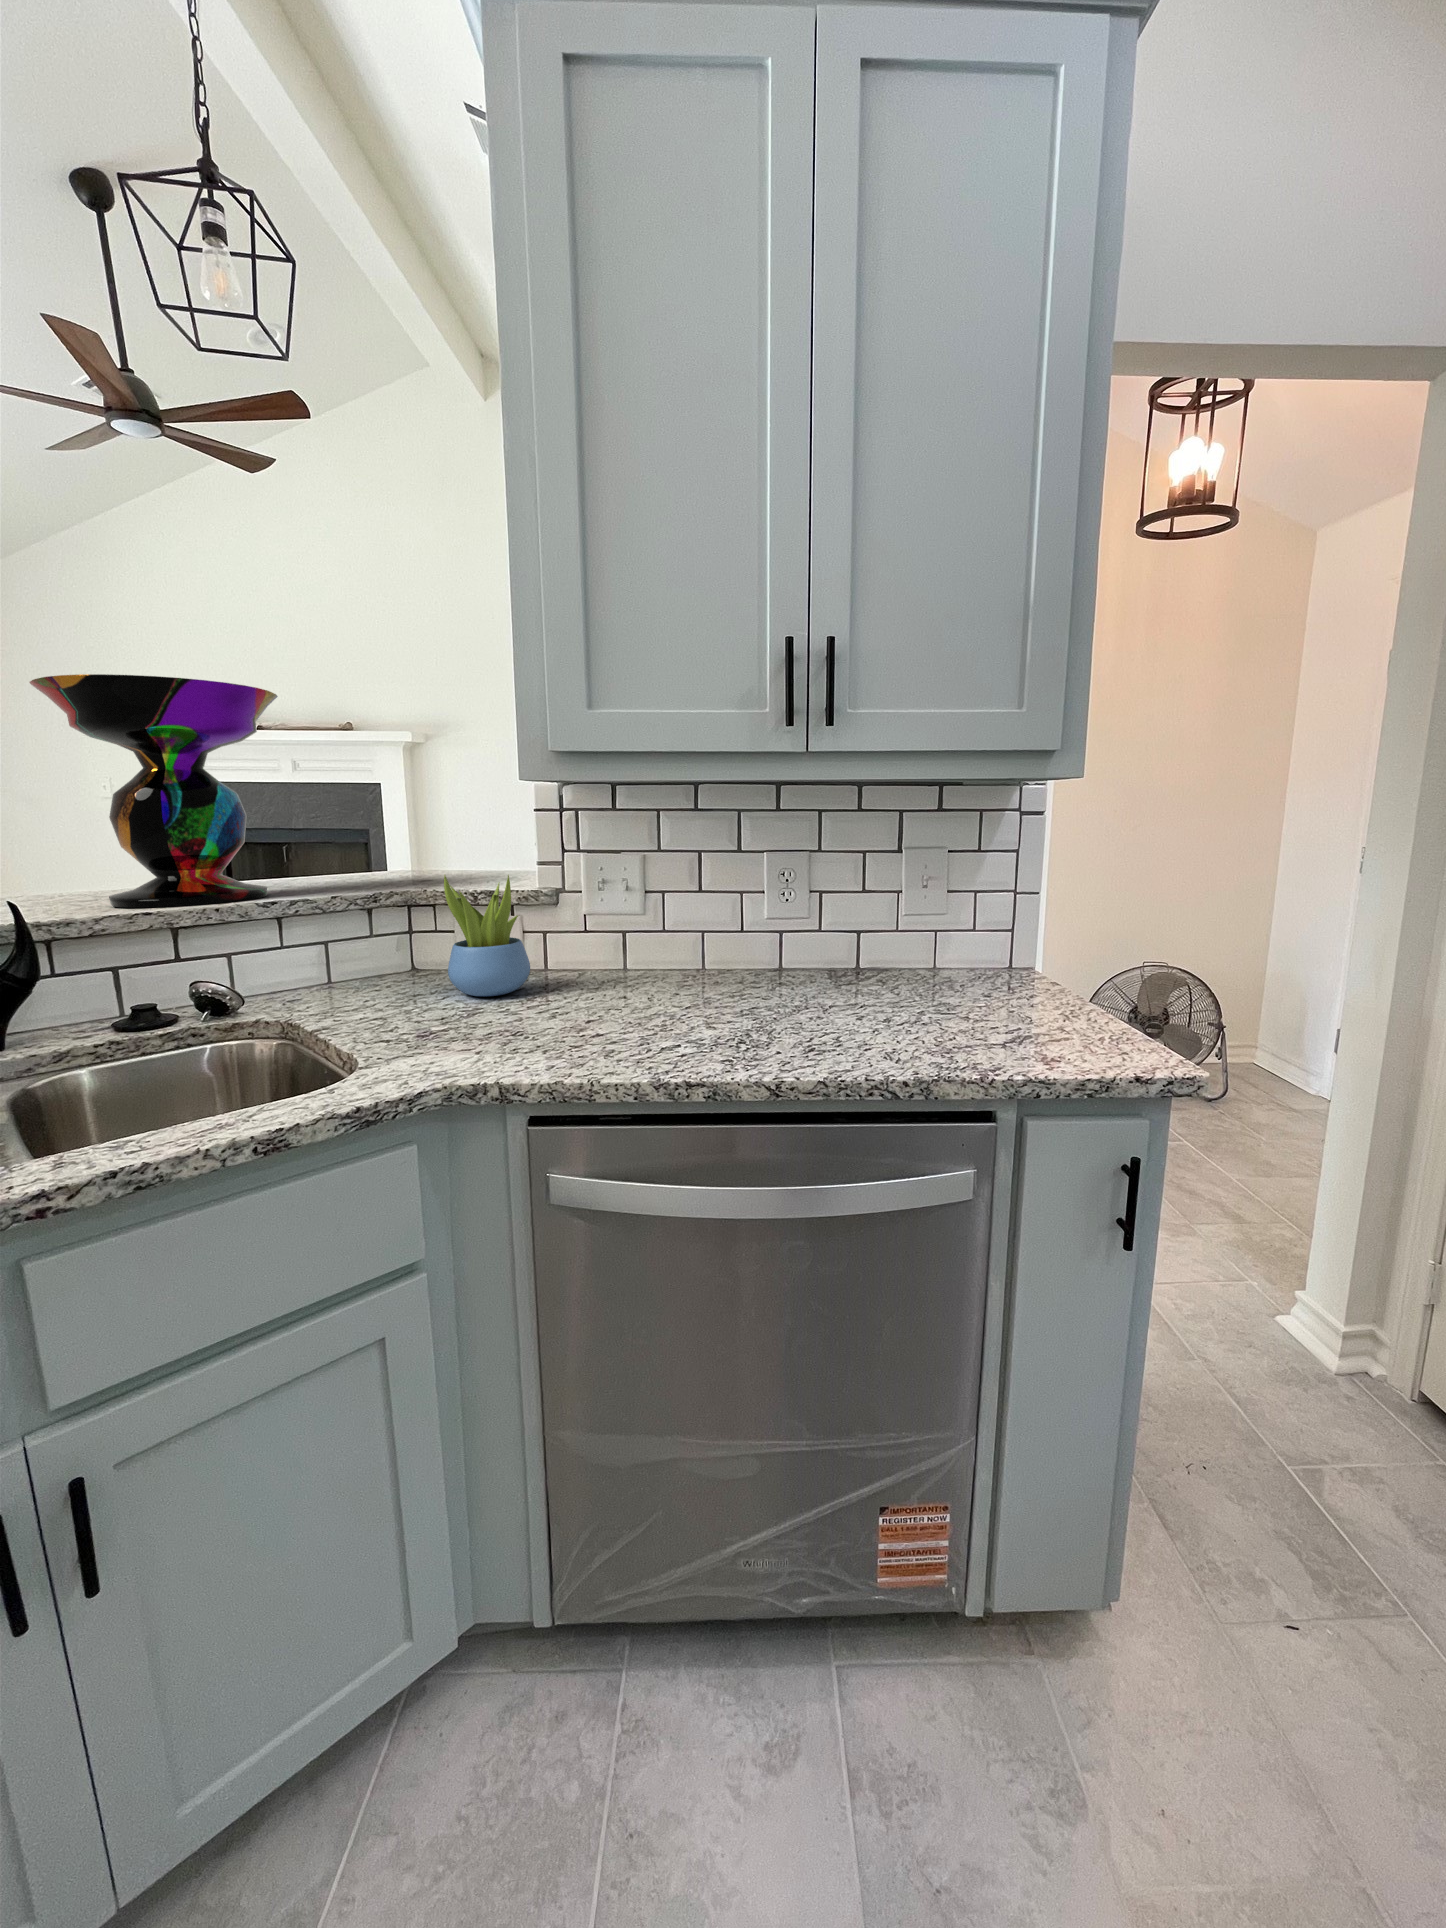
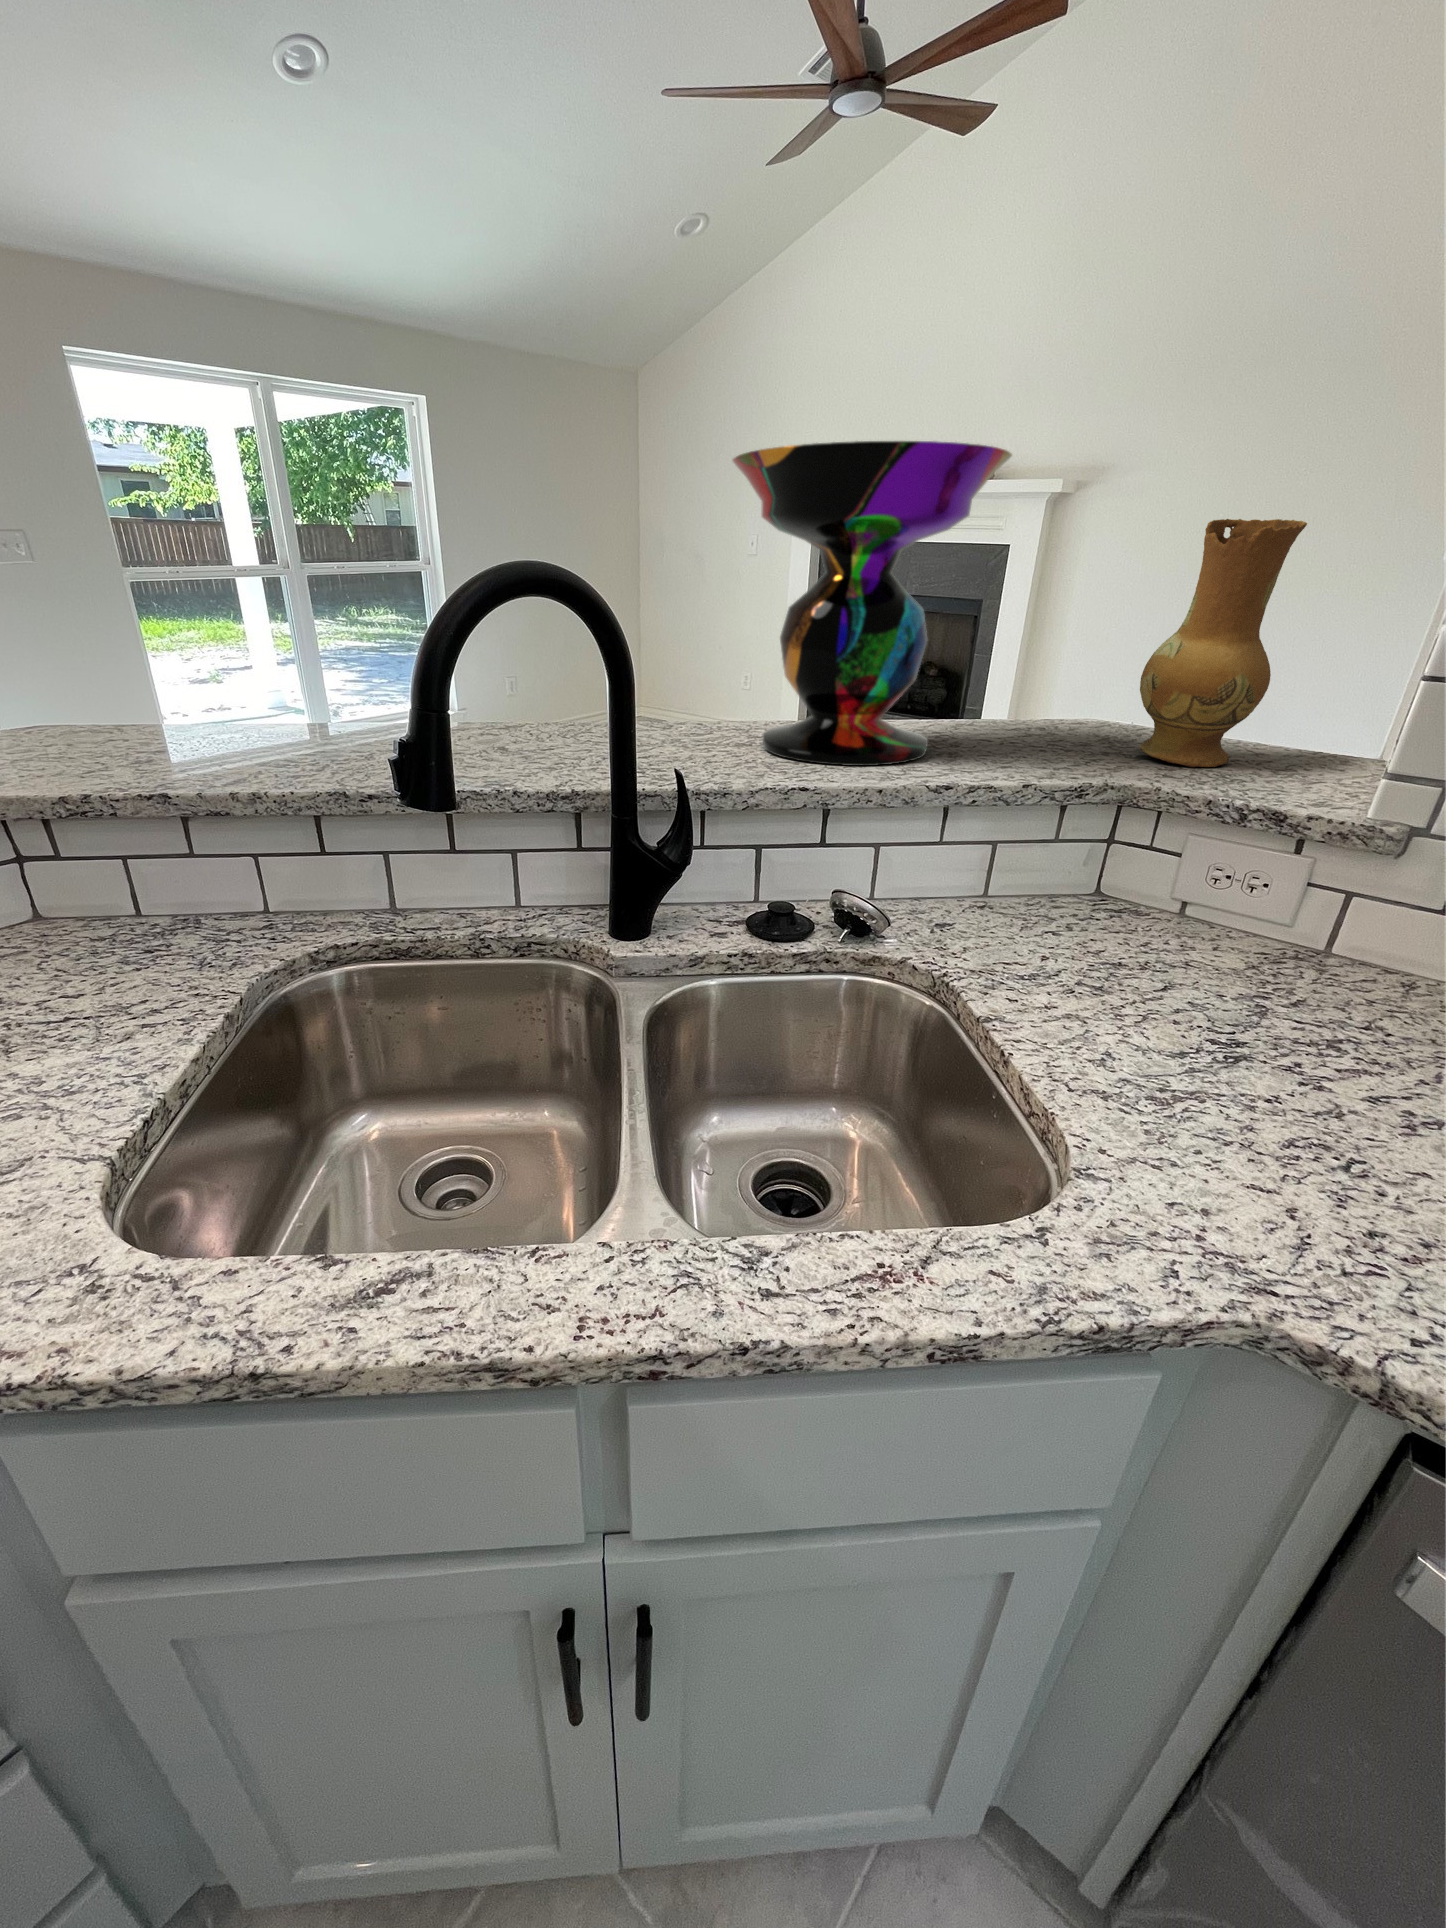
ceramic jug: none [412,739,486,884] -> present [1140,519,1307,767]
succulent plant: present [444,875,530,996] -> none [1182,796,1382,1012]

